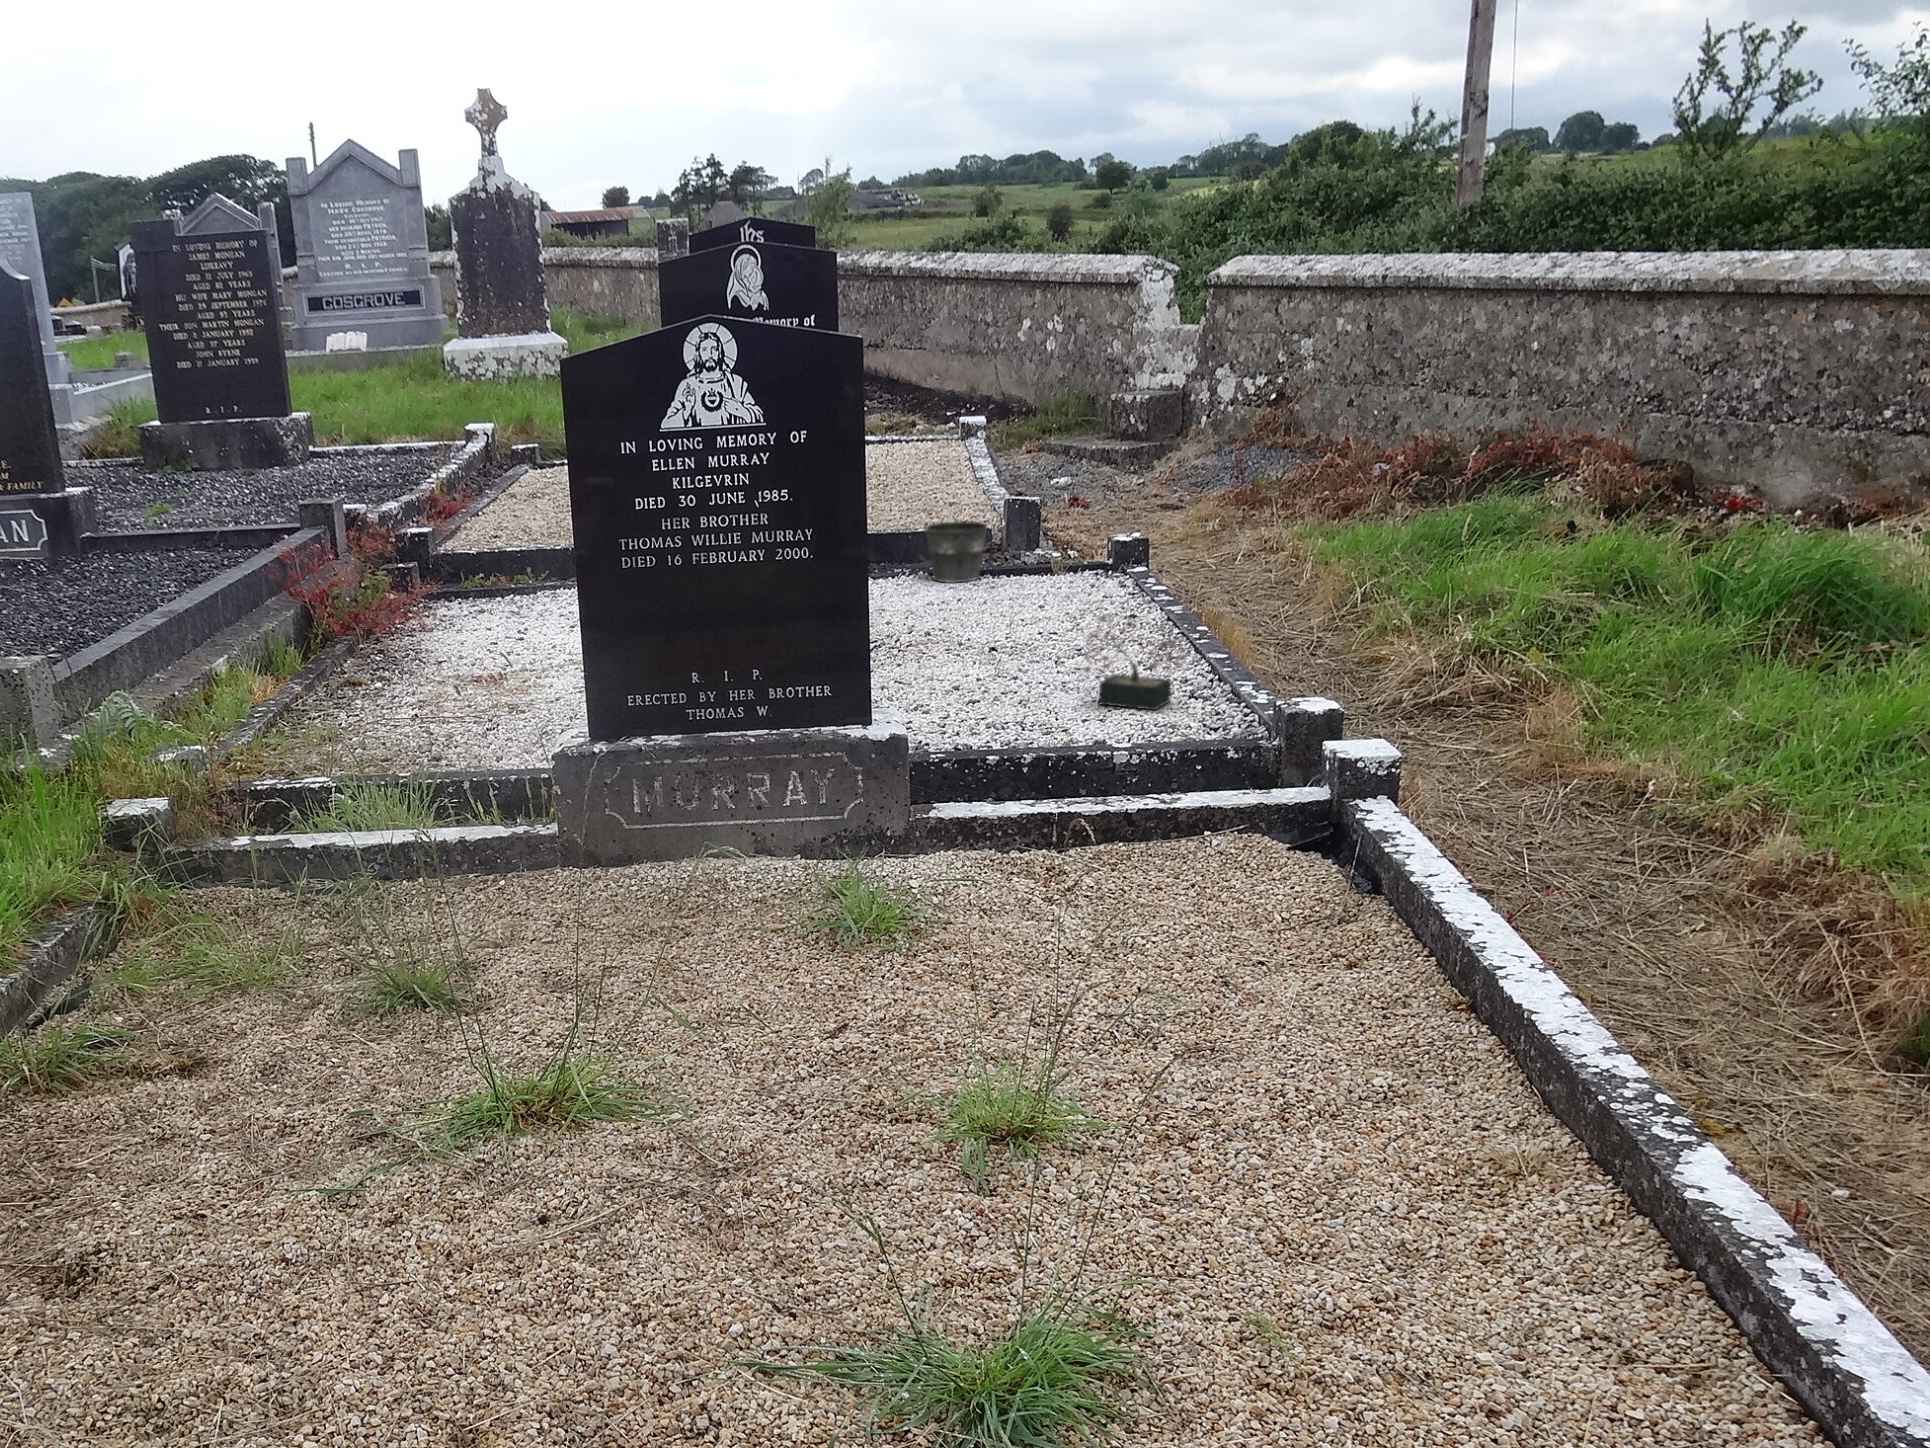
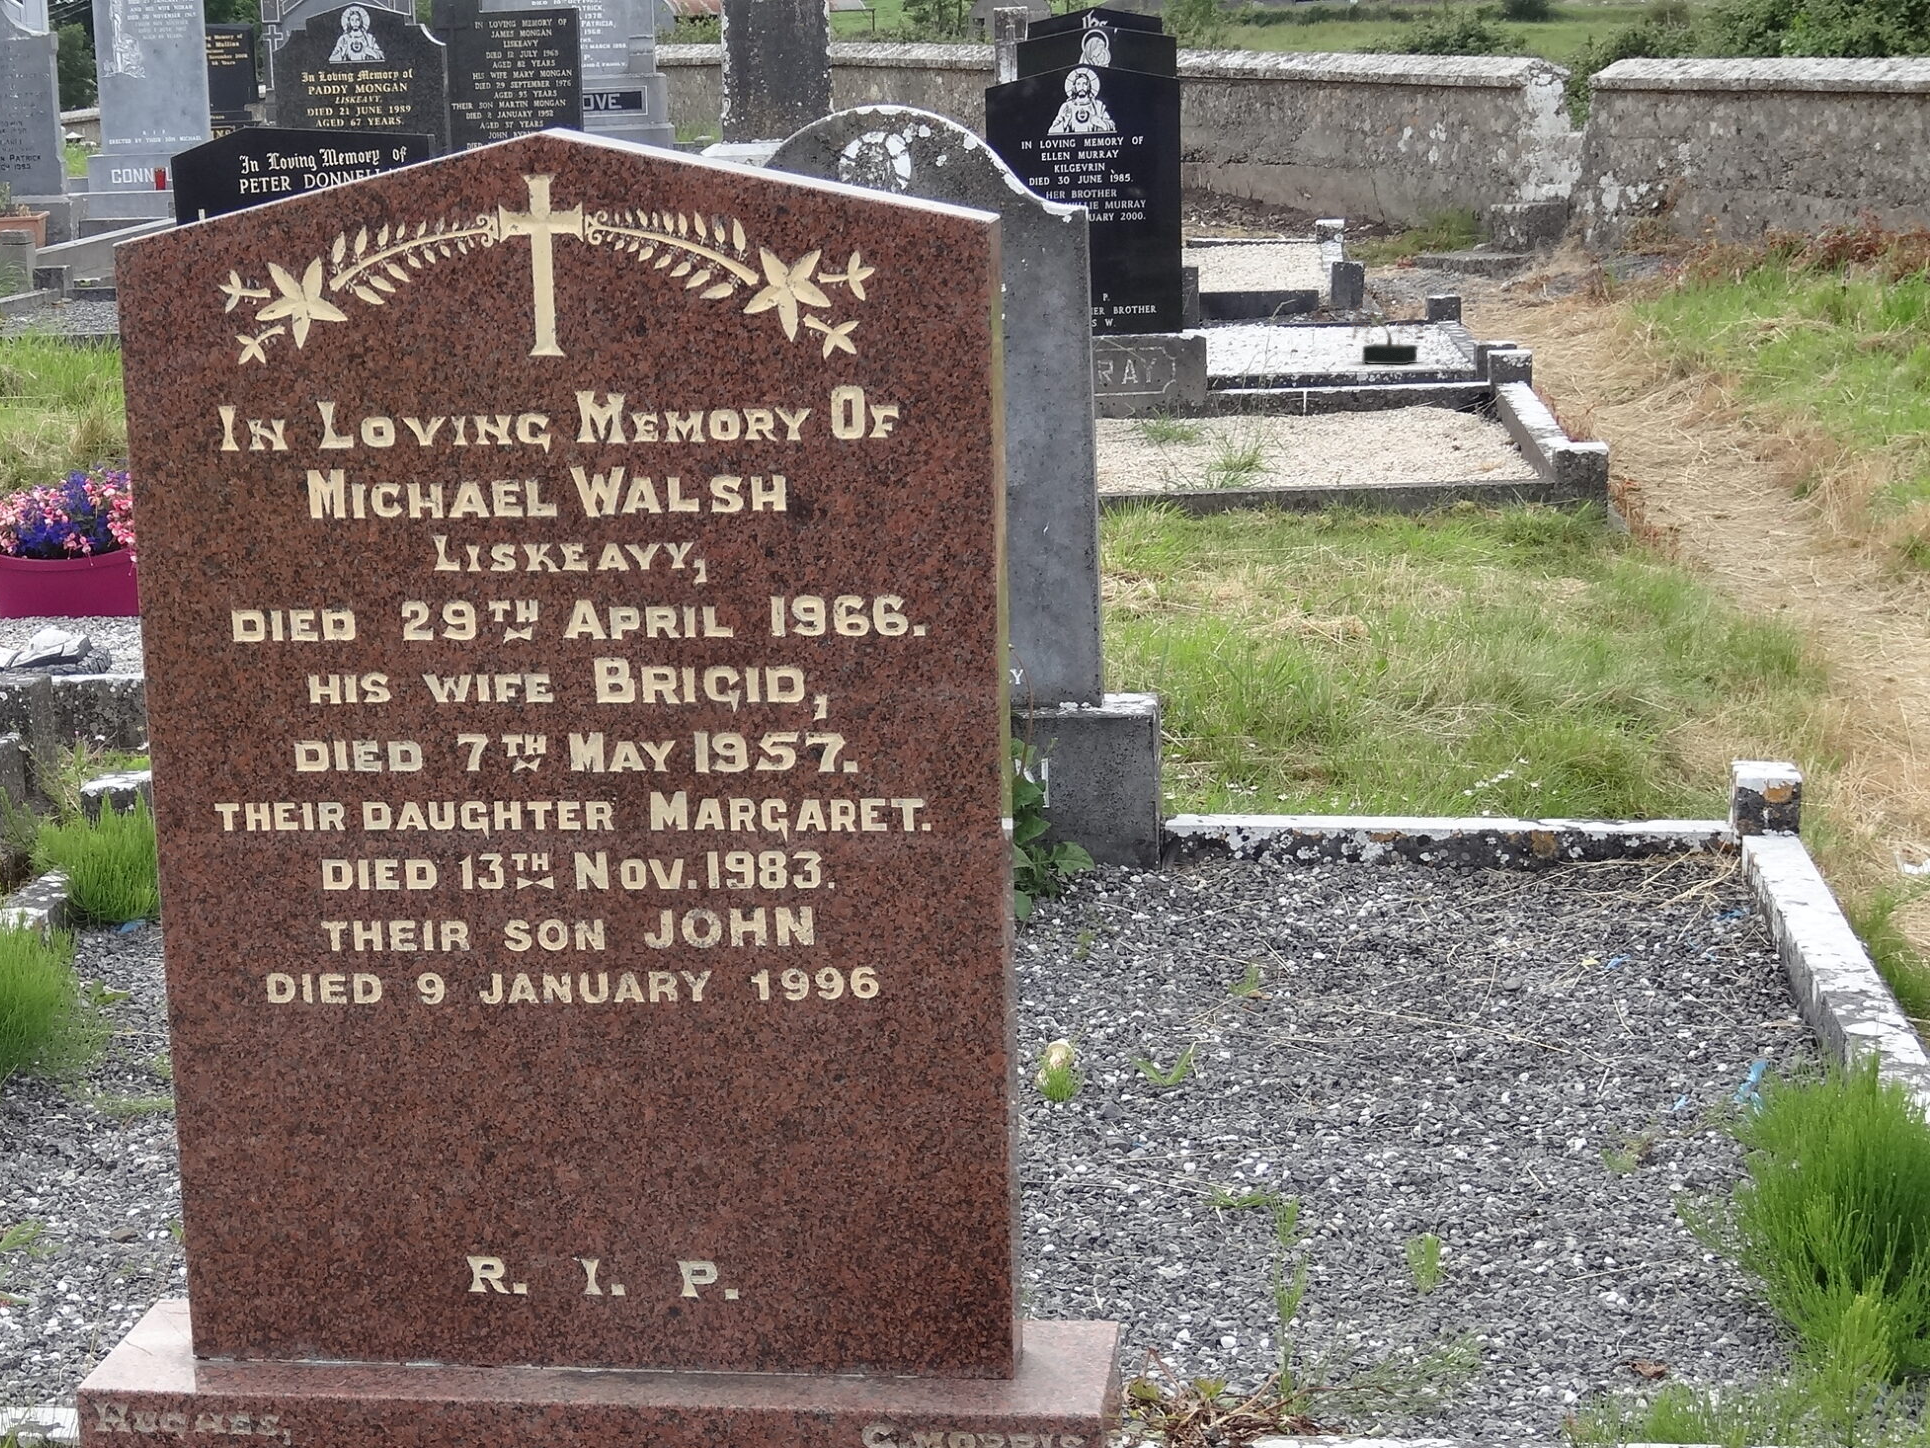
bucket: present [919,521,988,583] -> none [1248,273,1311,324]

